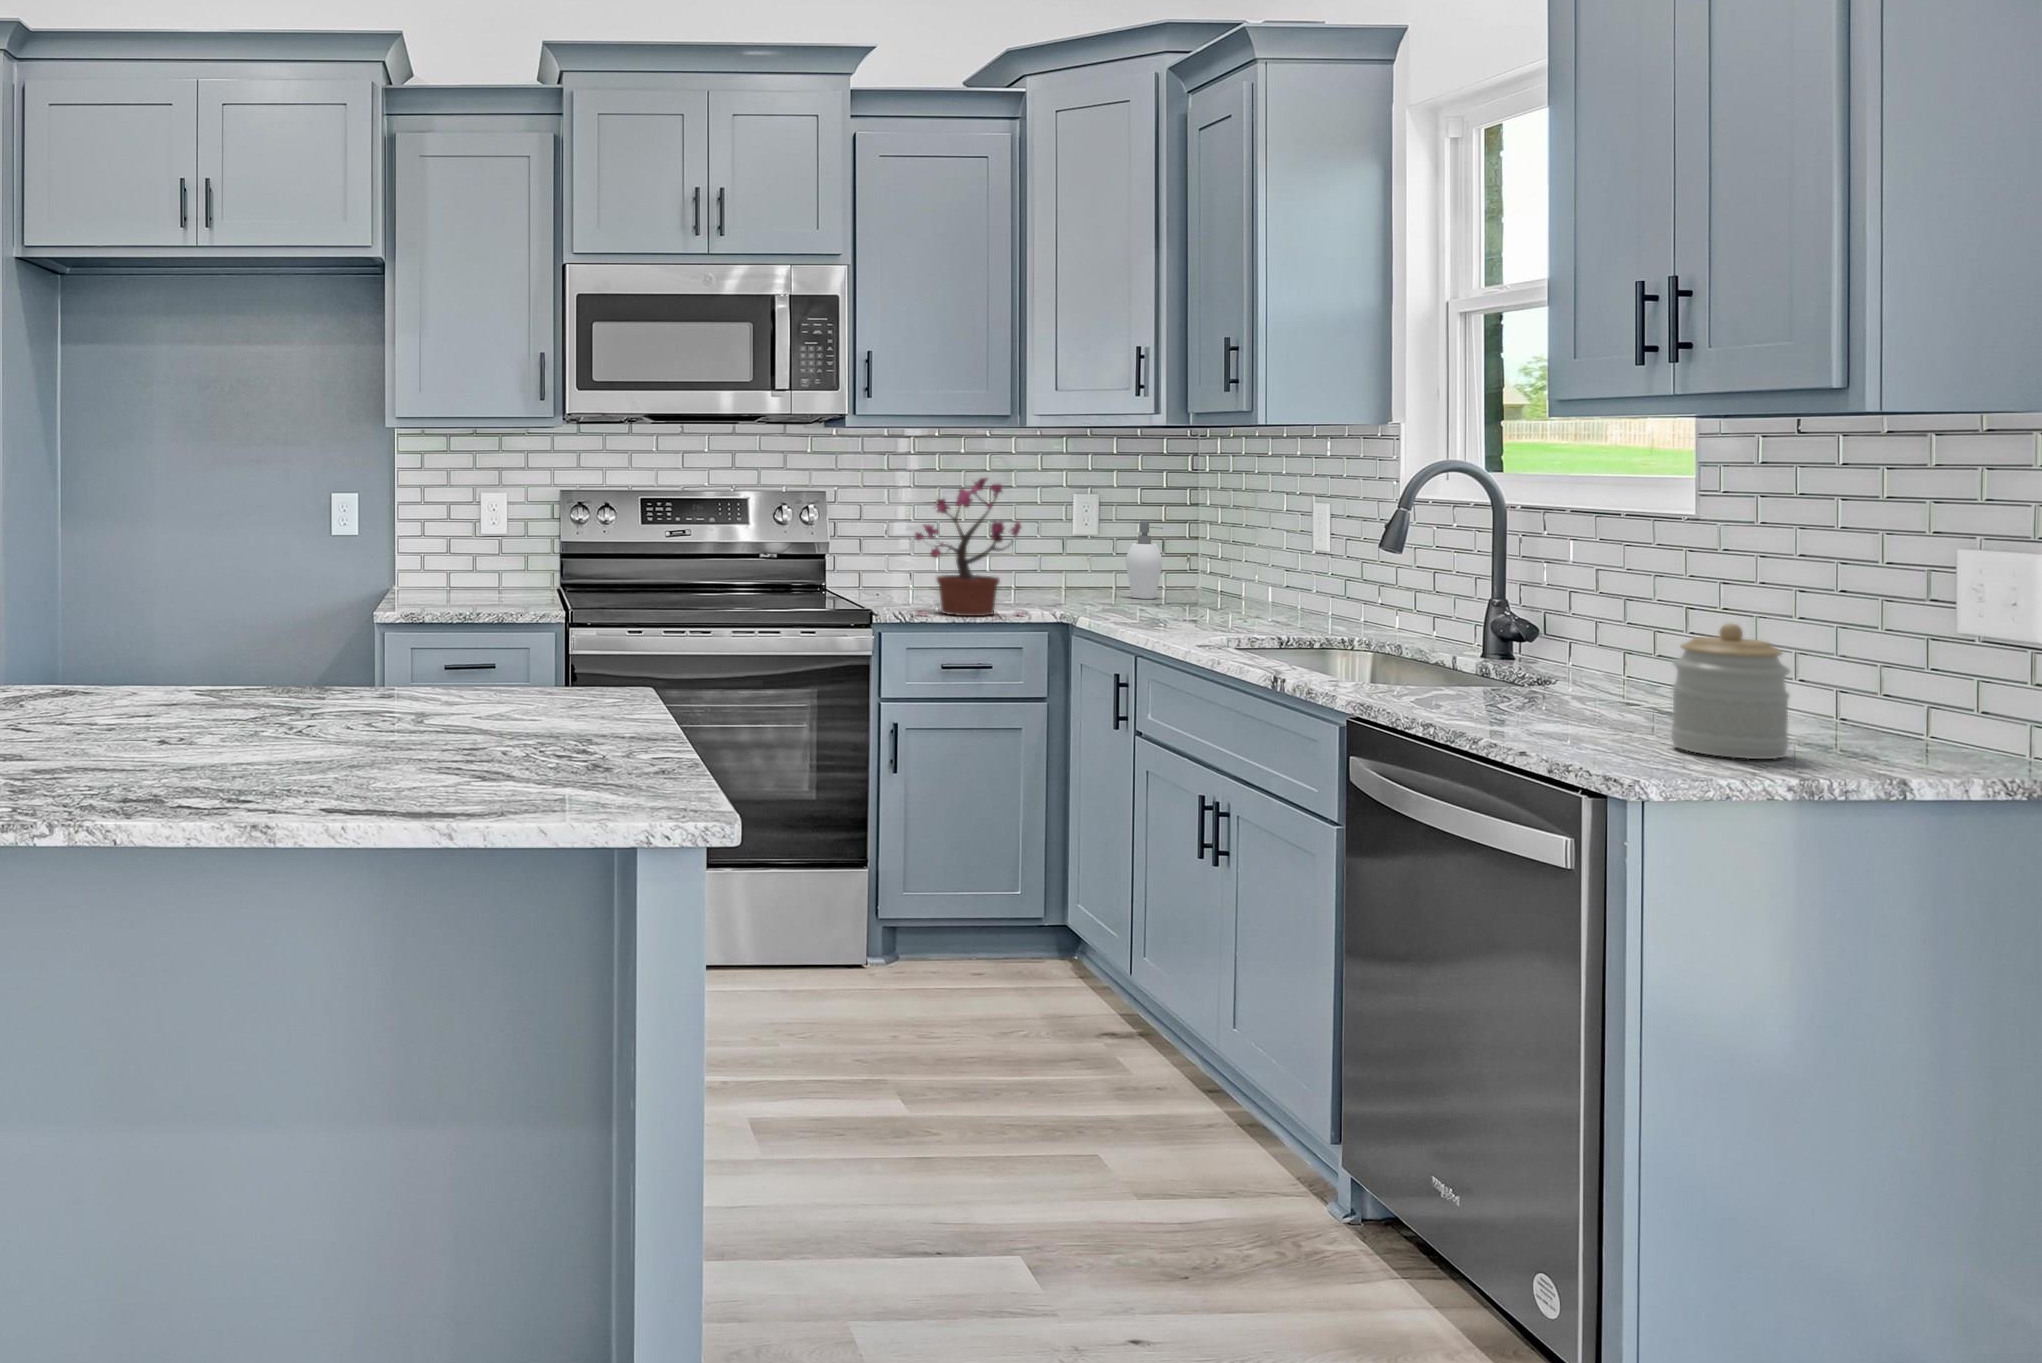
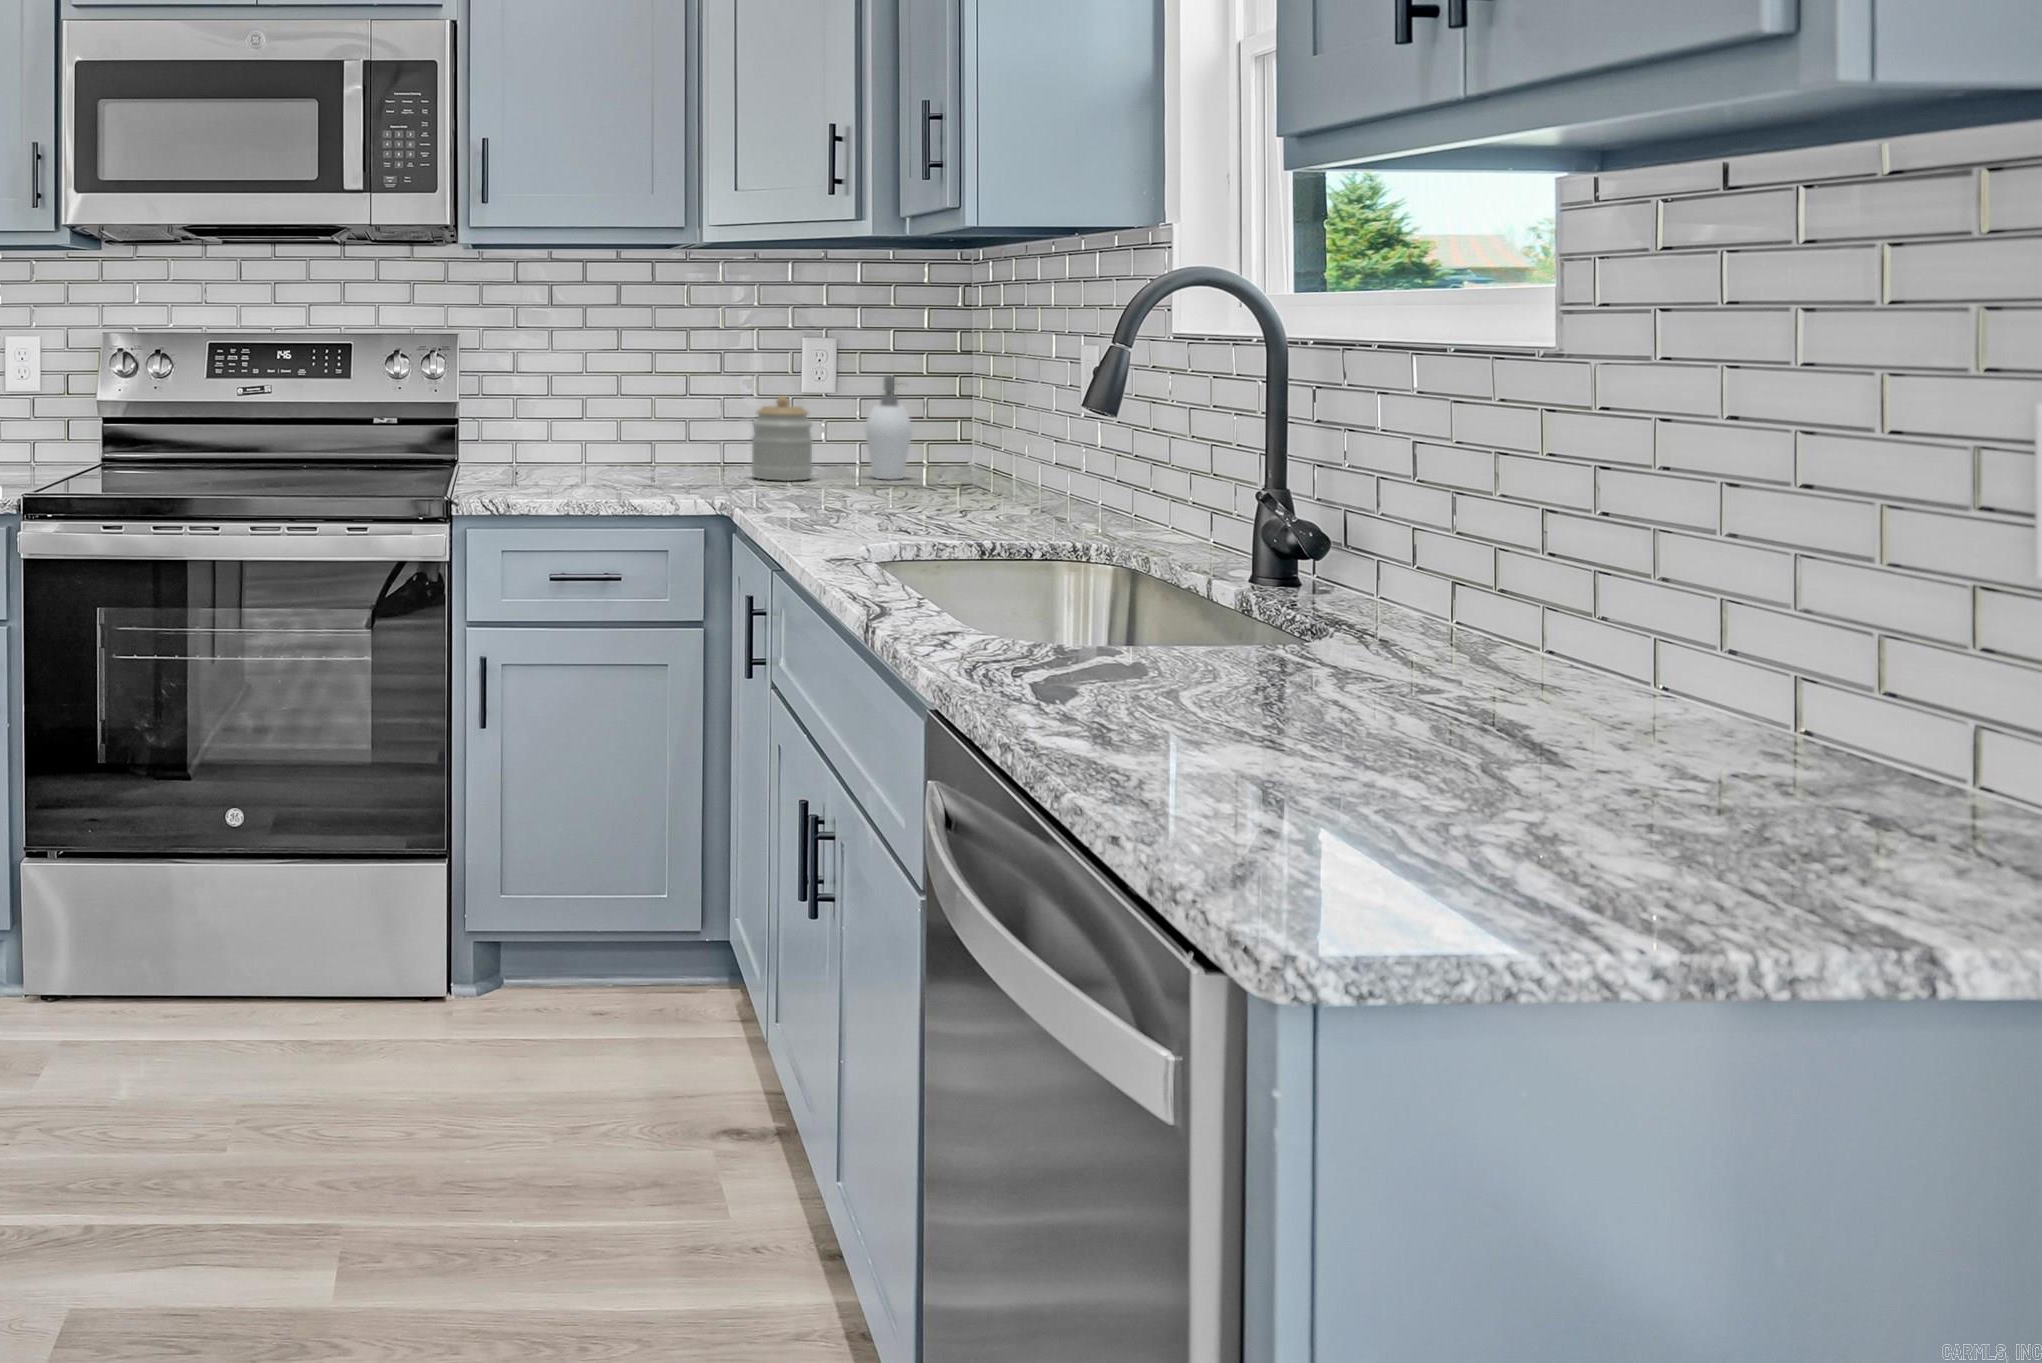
potted plant: present [915,478,1024,616] -> none [520,311,676,505]
jar: present [1671,623,1790,759] -> present [752,396,812,481]

